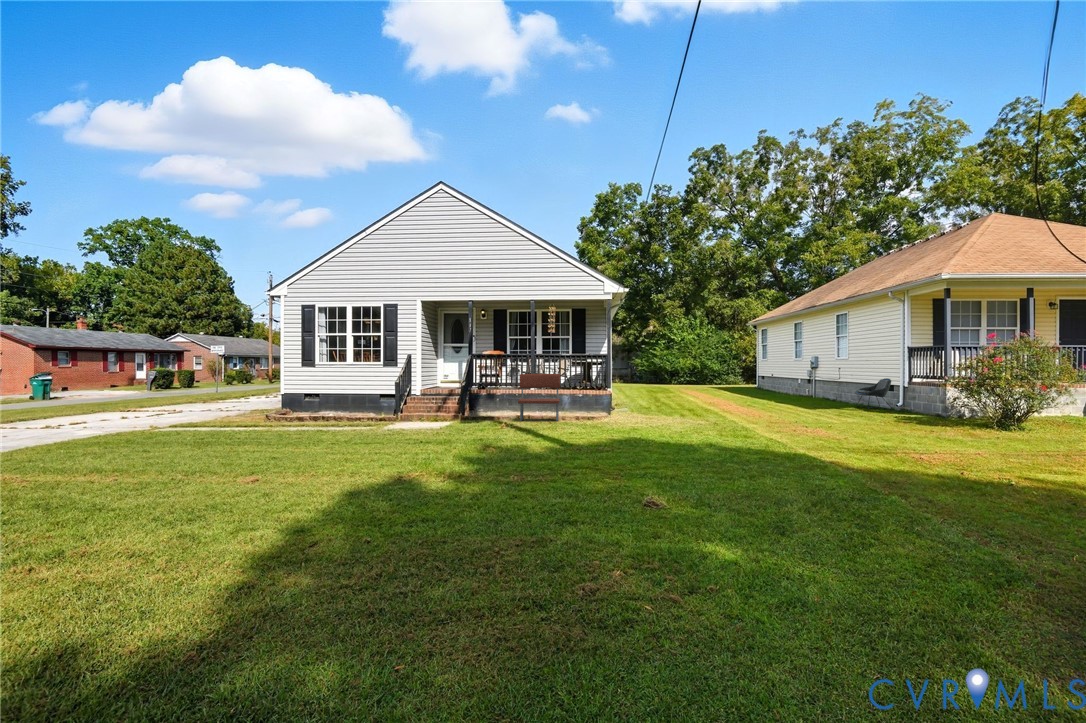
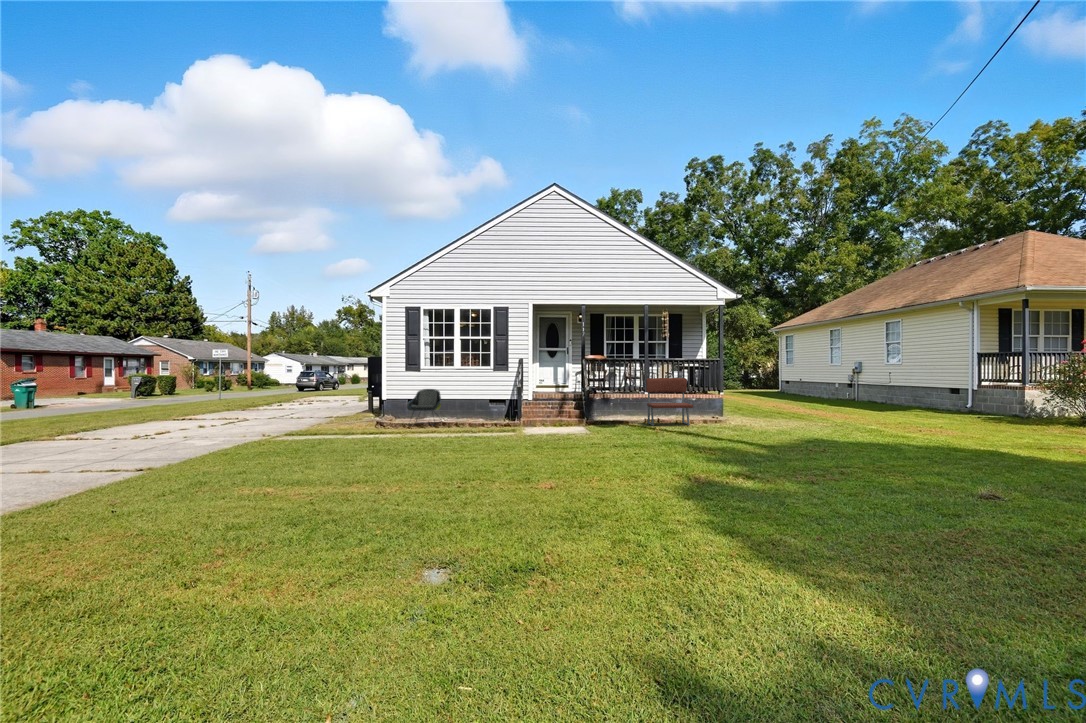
lounge chair: present [855,378,892,410] -> present [407,389,441,424]

